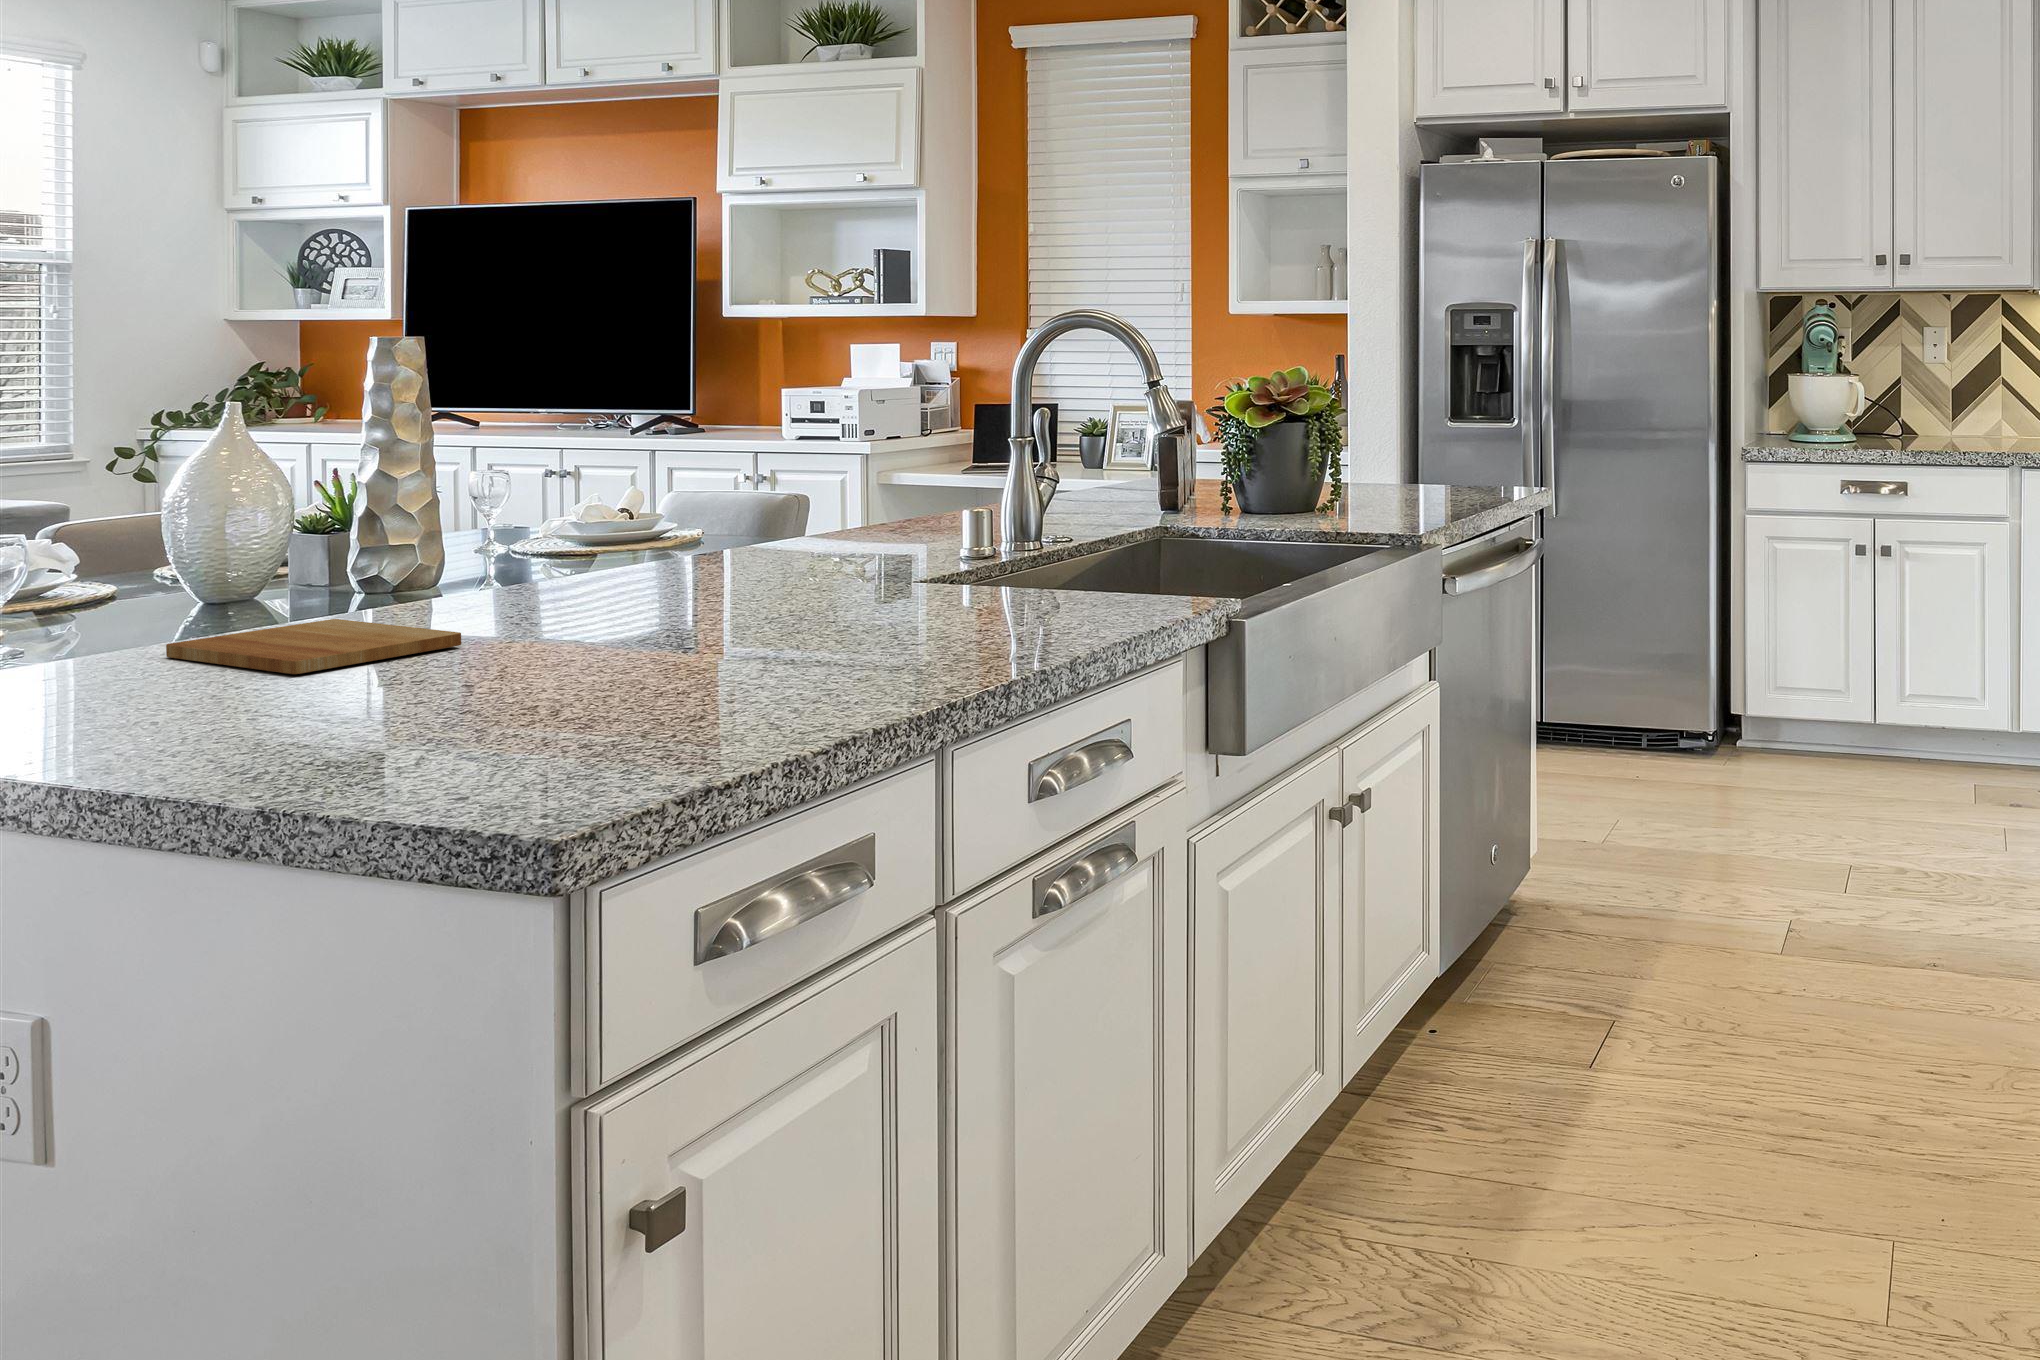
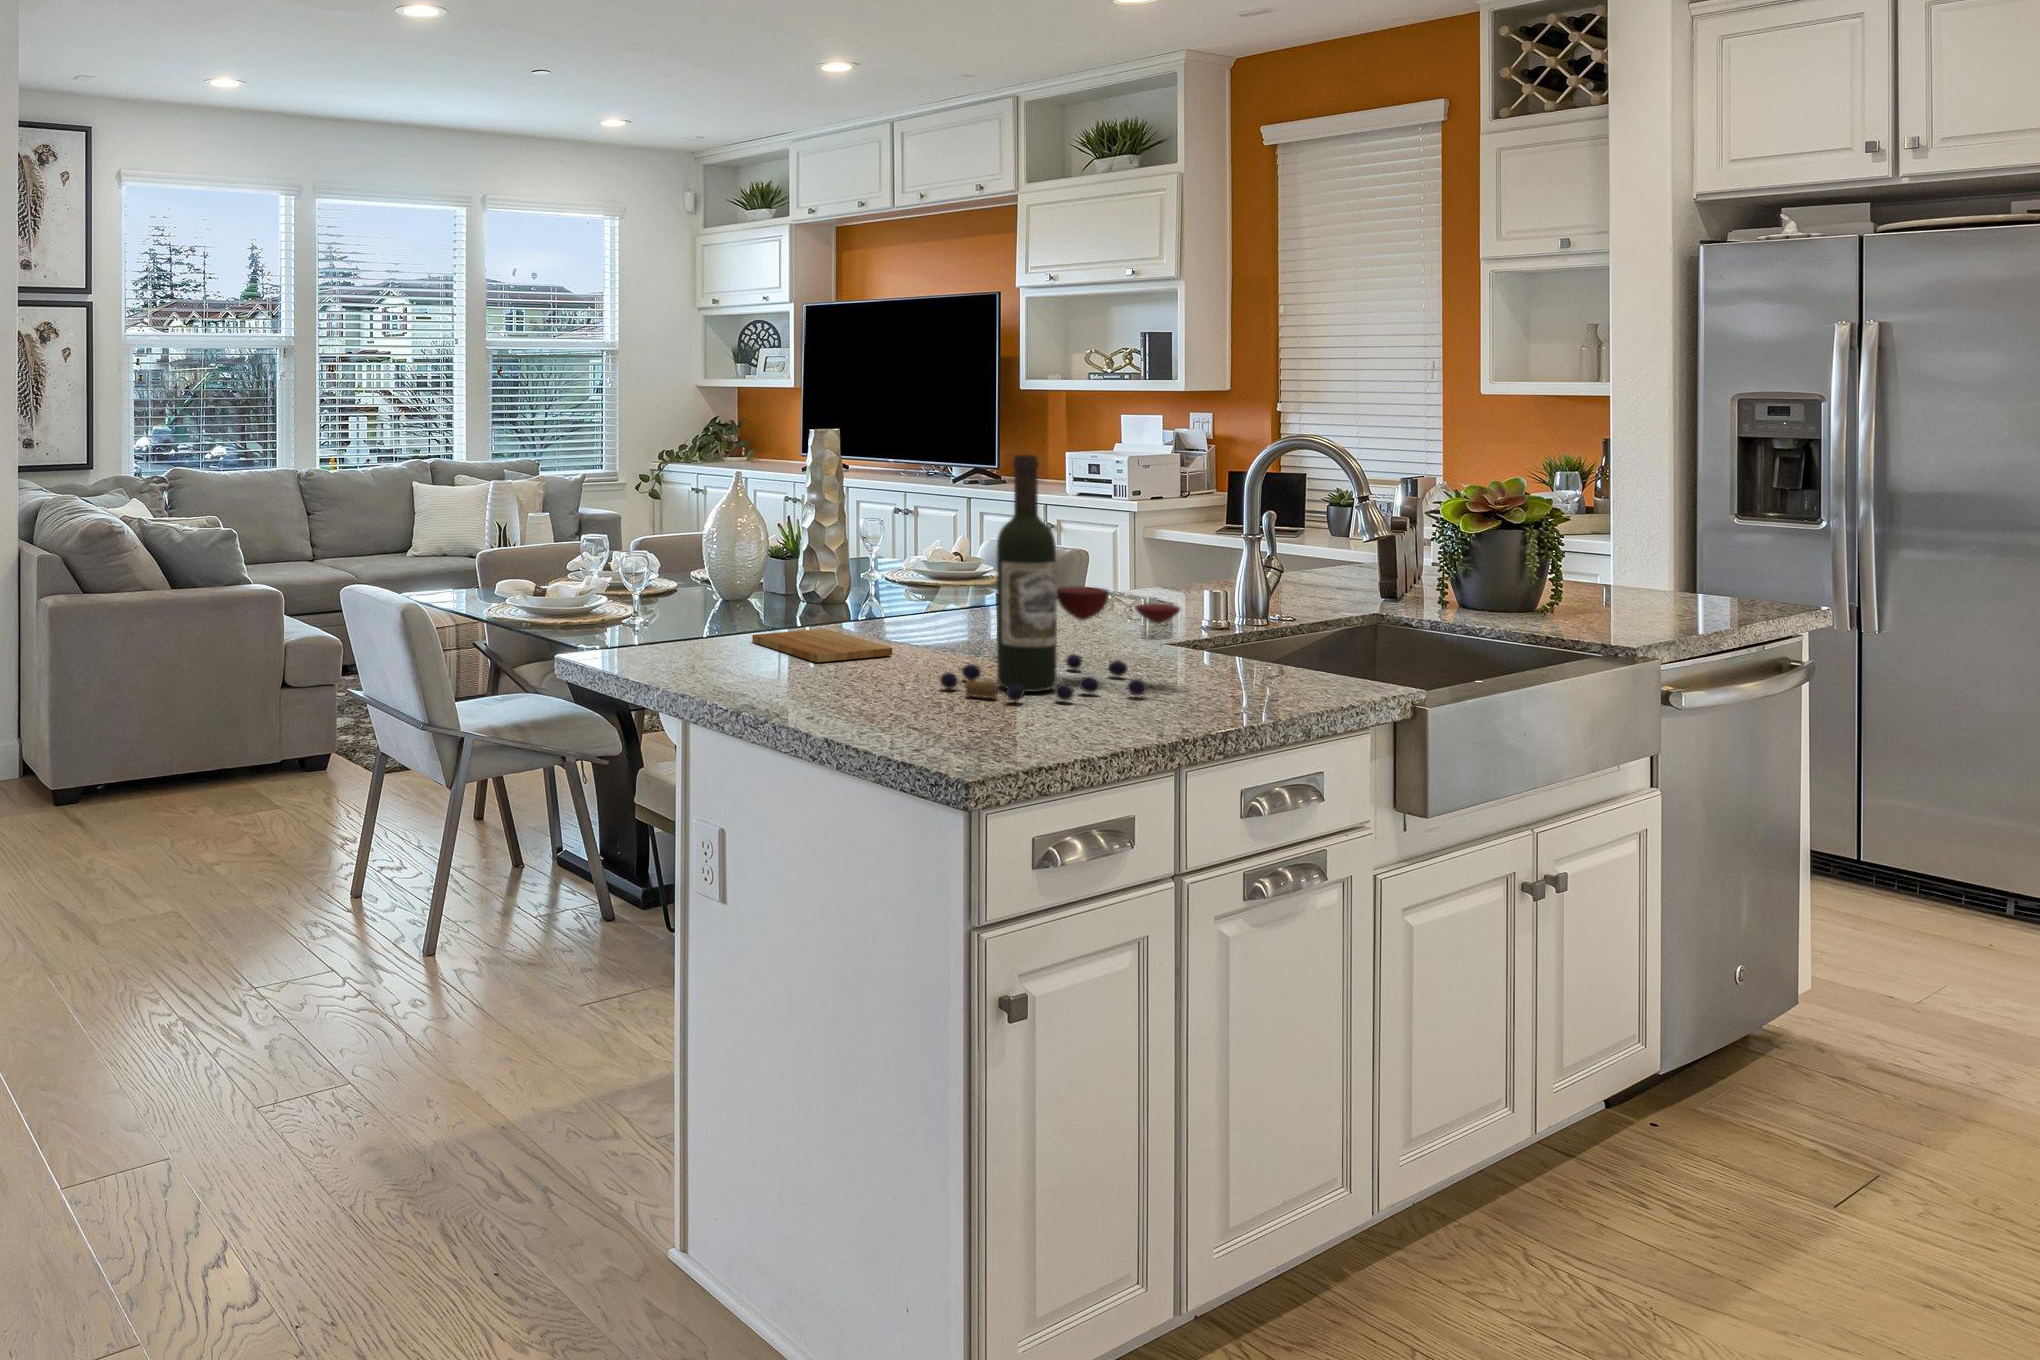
wine bottle: none [537,300,947,690] -> present [940,455,1180,702]

